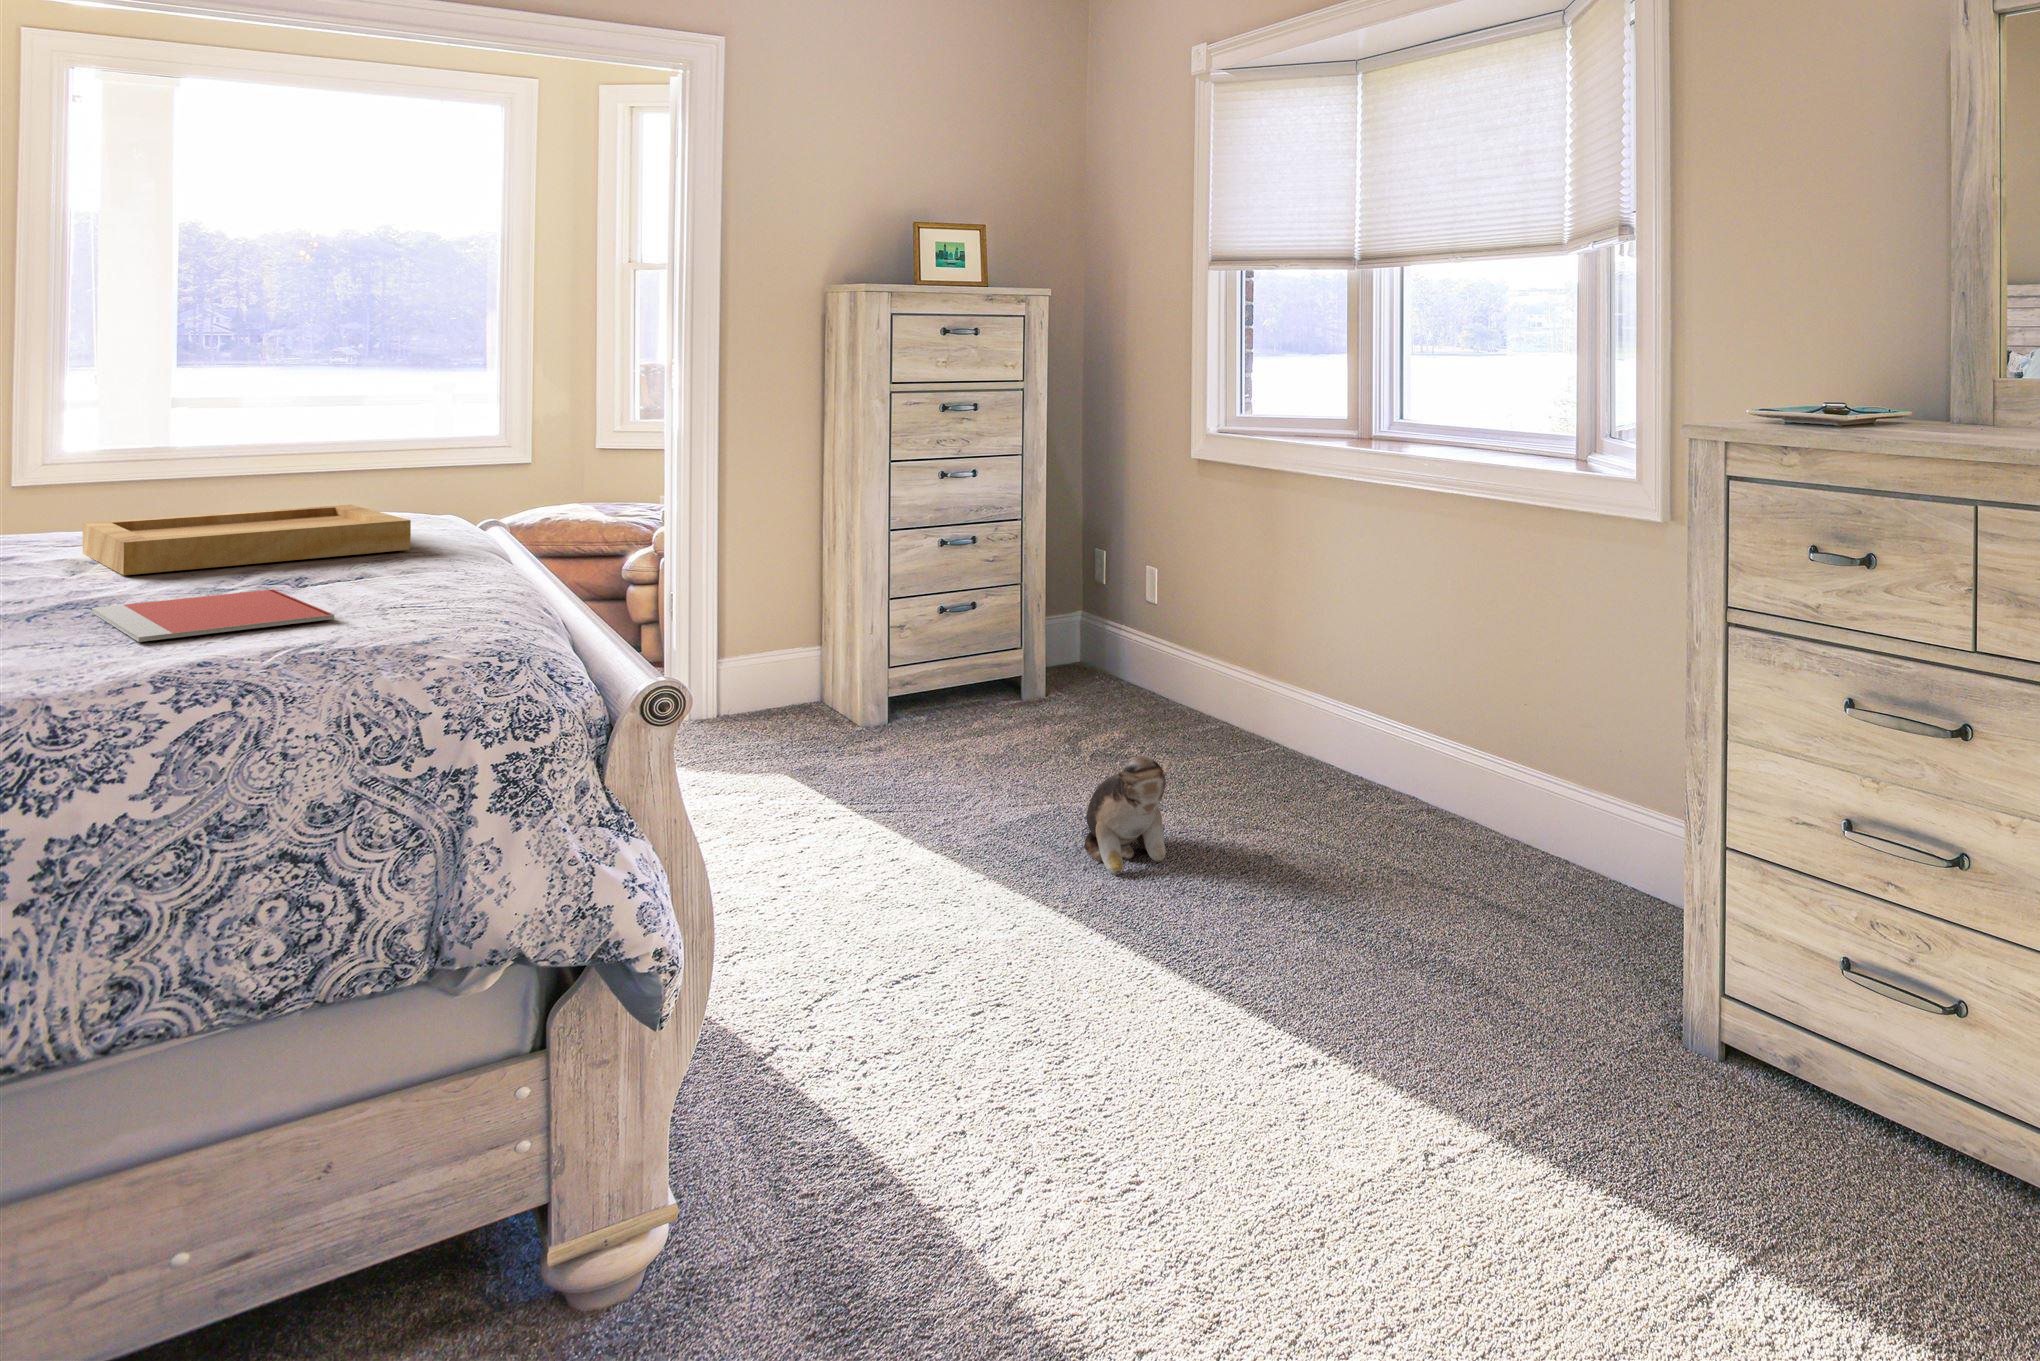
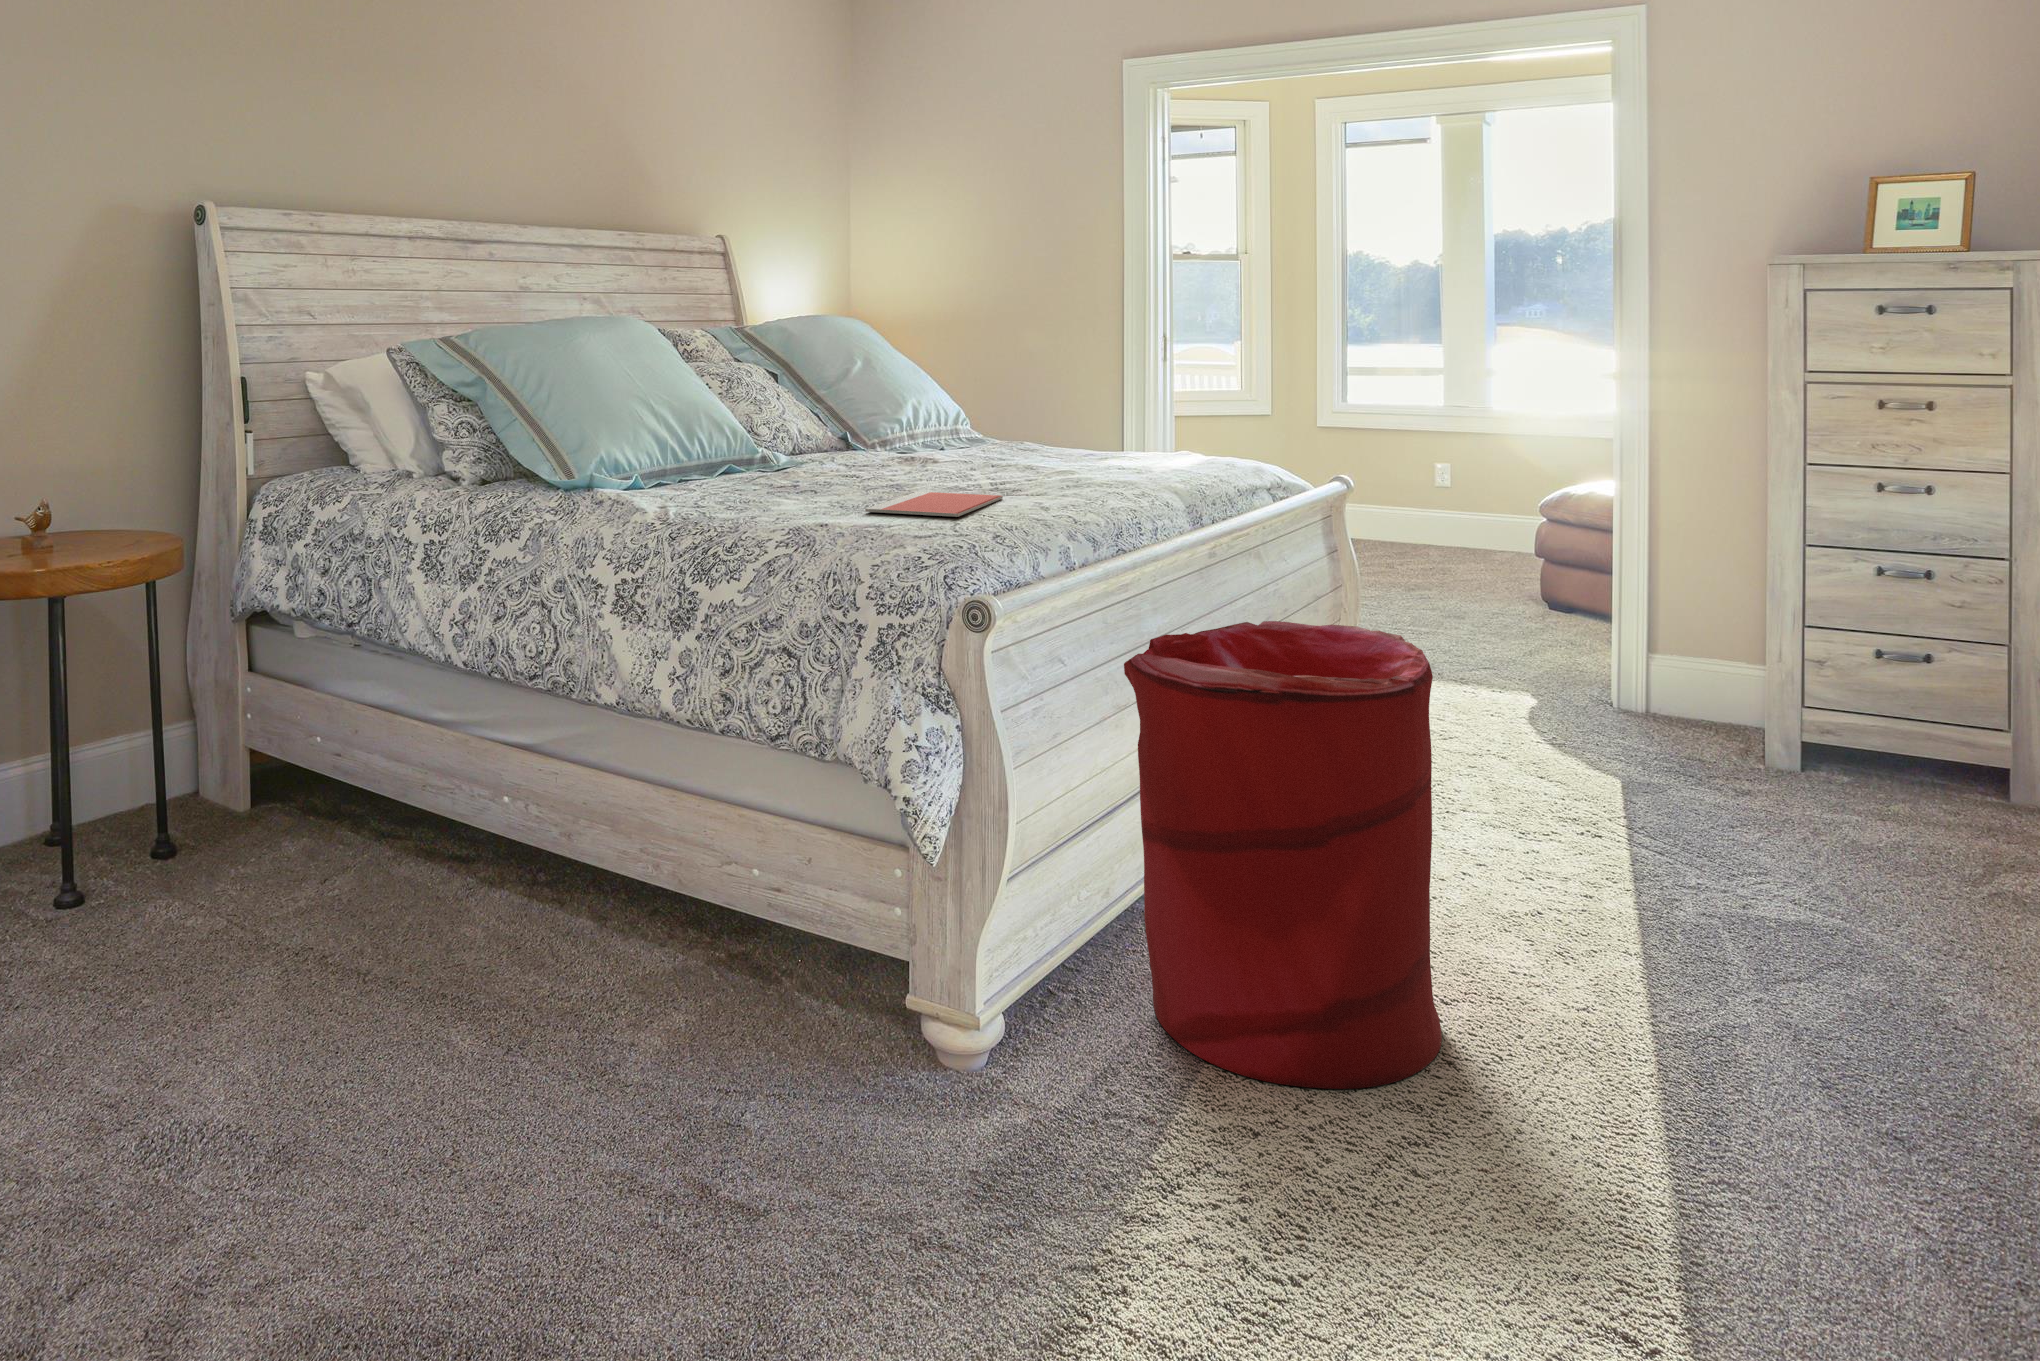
tray: present [83,505,411,575] -> none [996,444,1178,485]
laundry hamper: none [658,642,992,1123] -> present [1124,621,1442,1089]
plush toy: present [1085,756,1172,874] -> none [1756,876,1888,1037]

